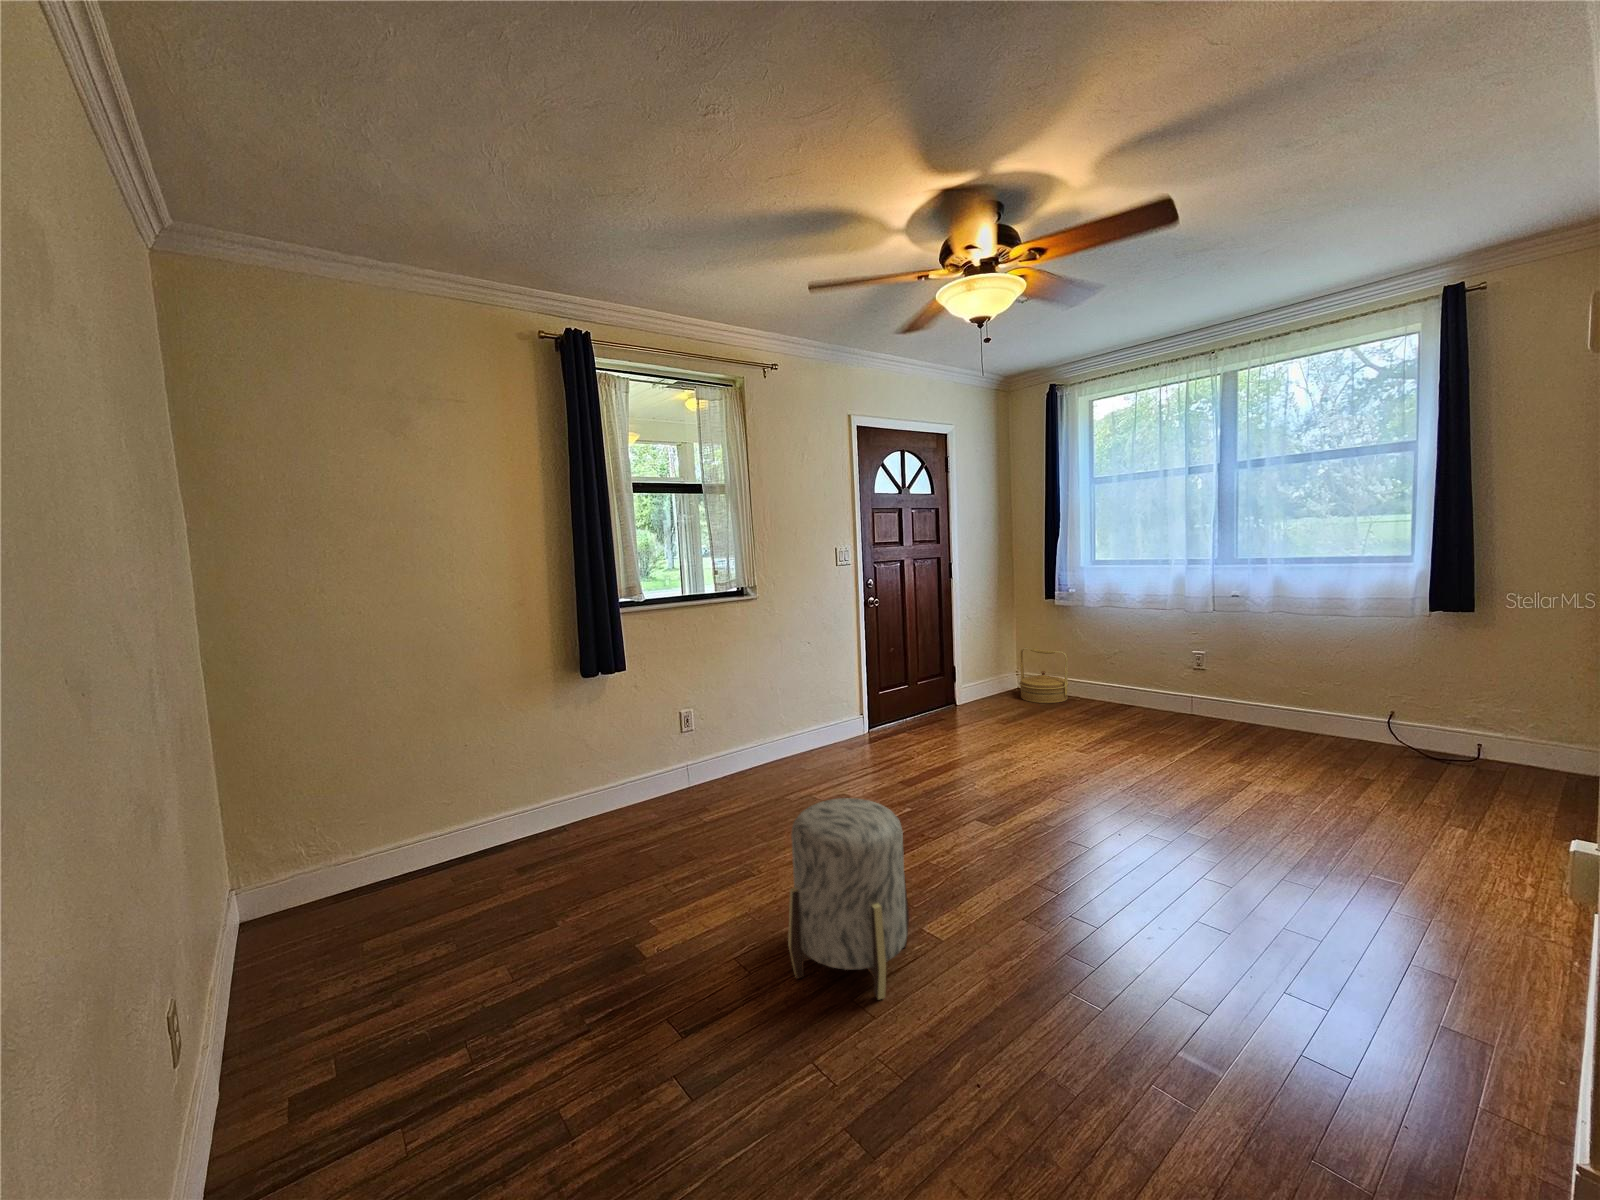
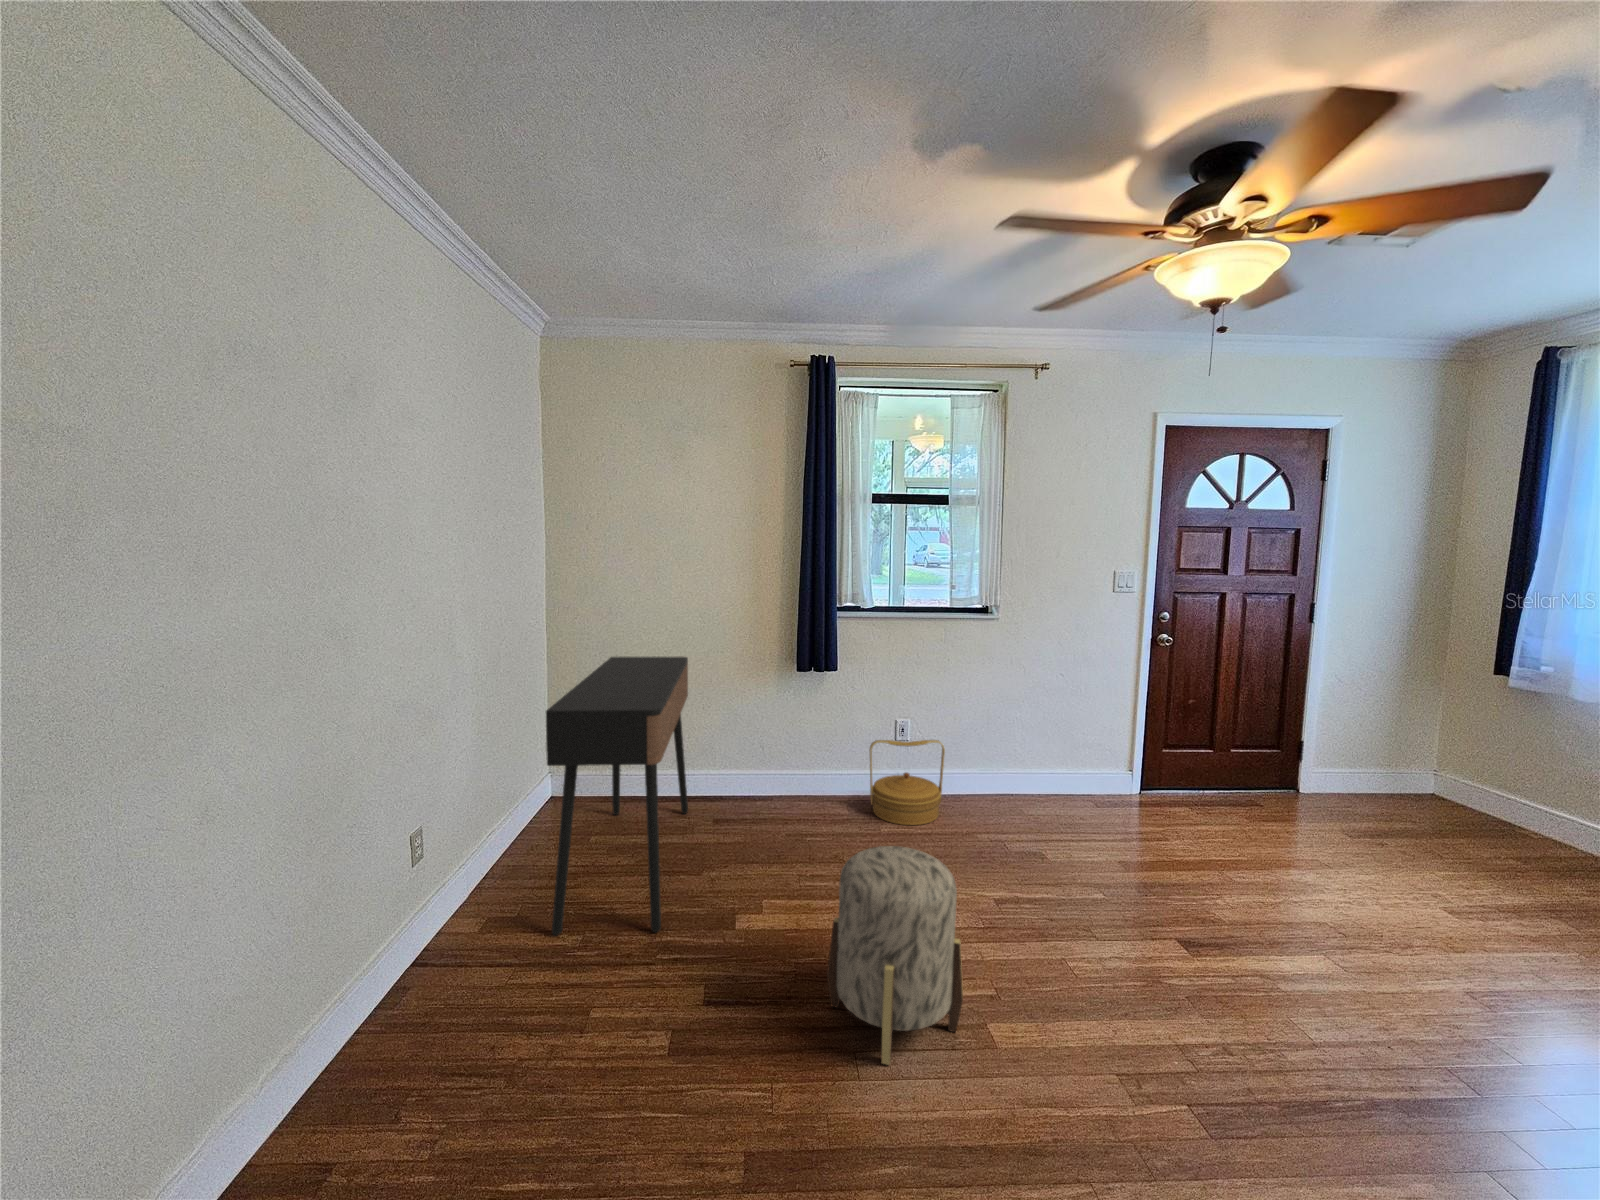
woven basket: present [1020,648,1068,703] -> present [869,740,945,825]
console table: none [340,682,559,1072] -> present [546,657,688,935]

